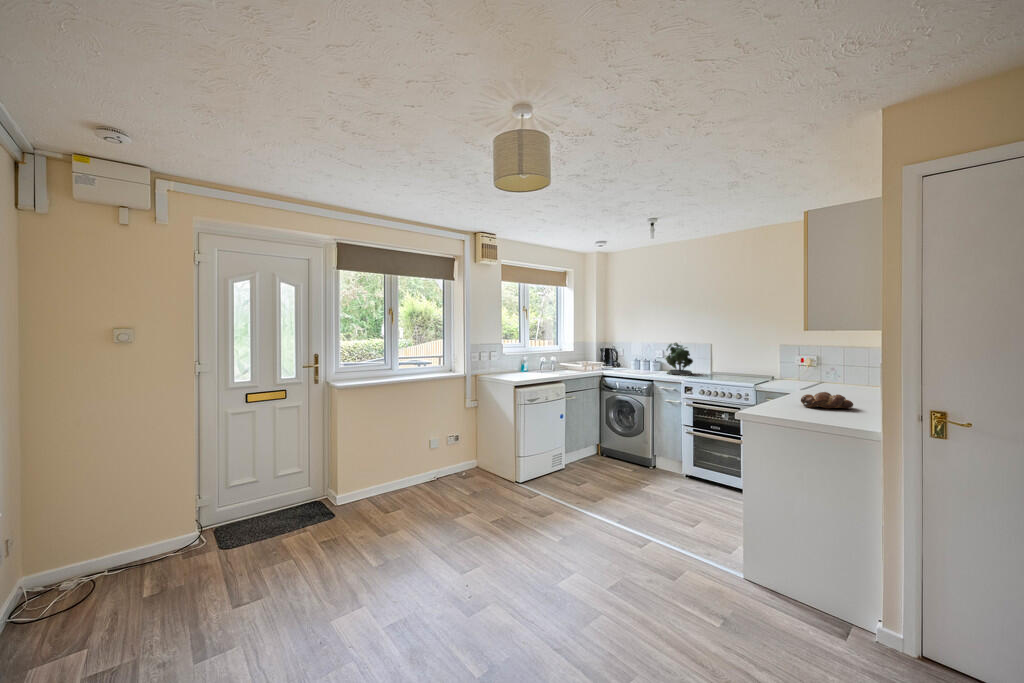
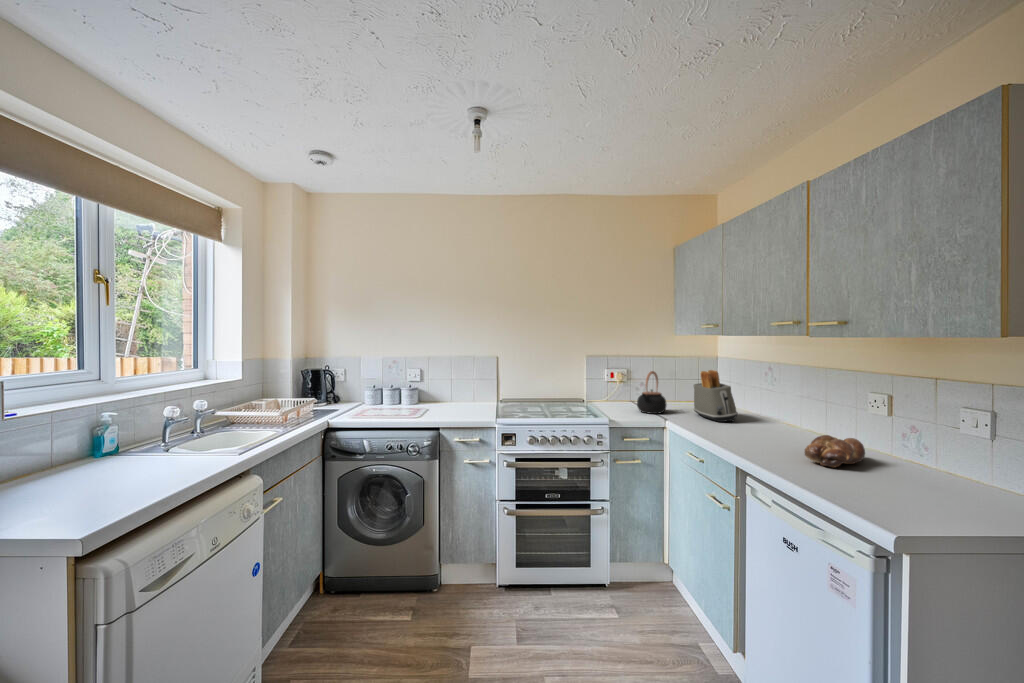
potted plant: present [665,343,693,376] -> none [438,354,484,412]
teapot: none [792,356,820,387] -> present [637,371,666,414]
toaster: none [832,356,861,394] -> present [694,370,738,422]

